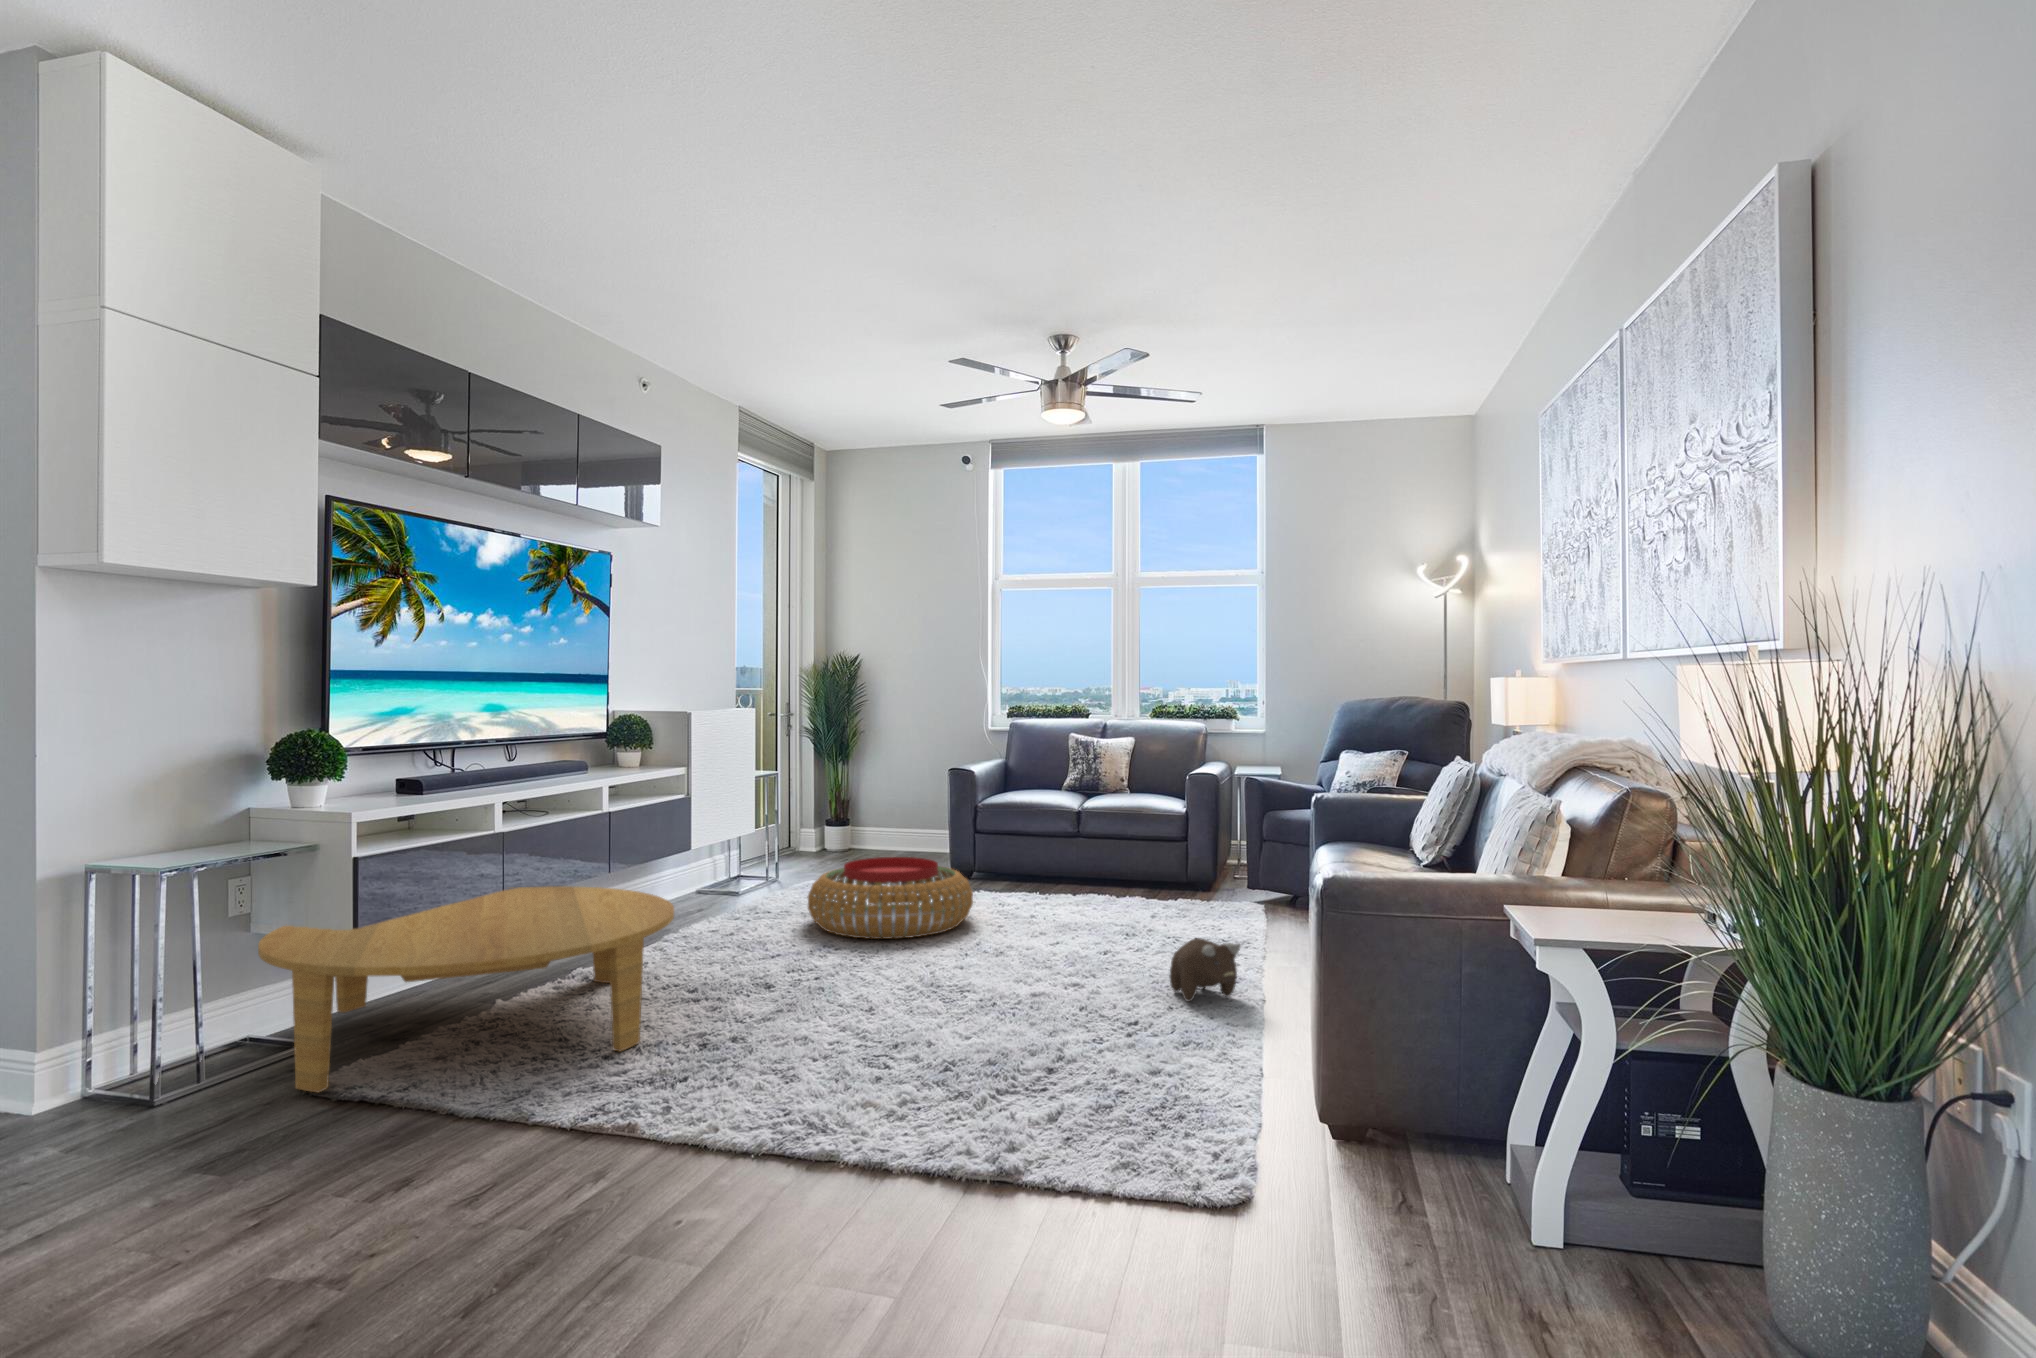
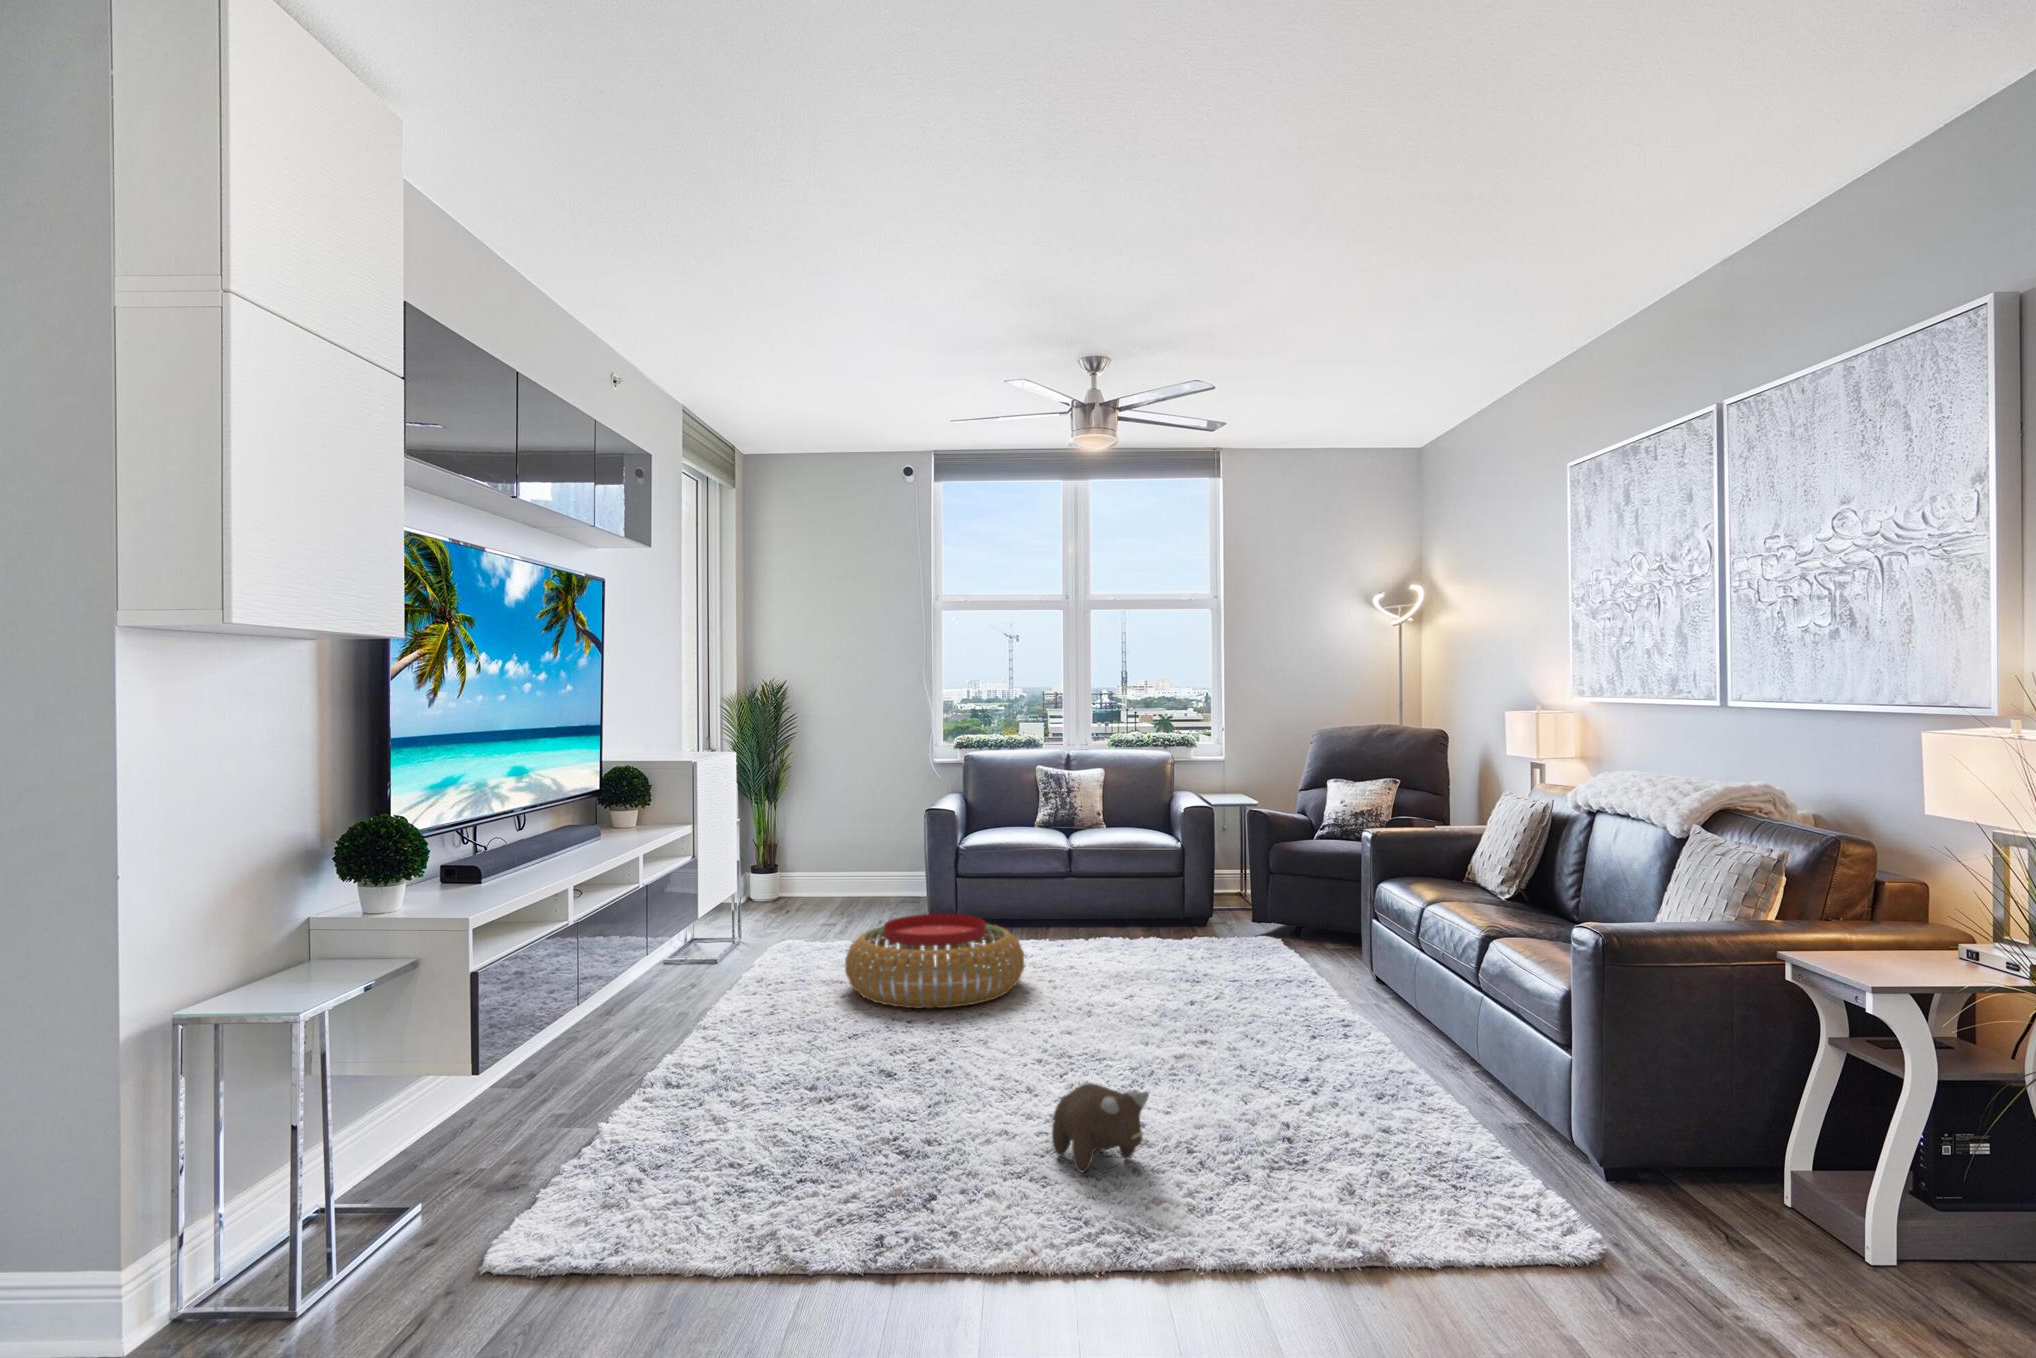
coffee table: present [258,886,674,1093] -> none [368,977,828,1259]
plush toy: present [1170,938,1240,1002] -> present [1052,1083,1149,1172]

